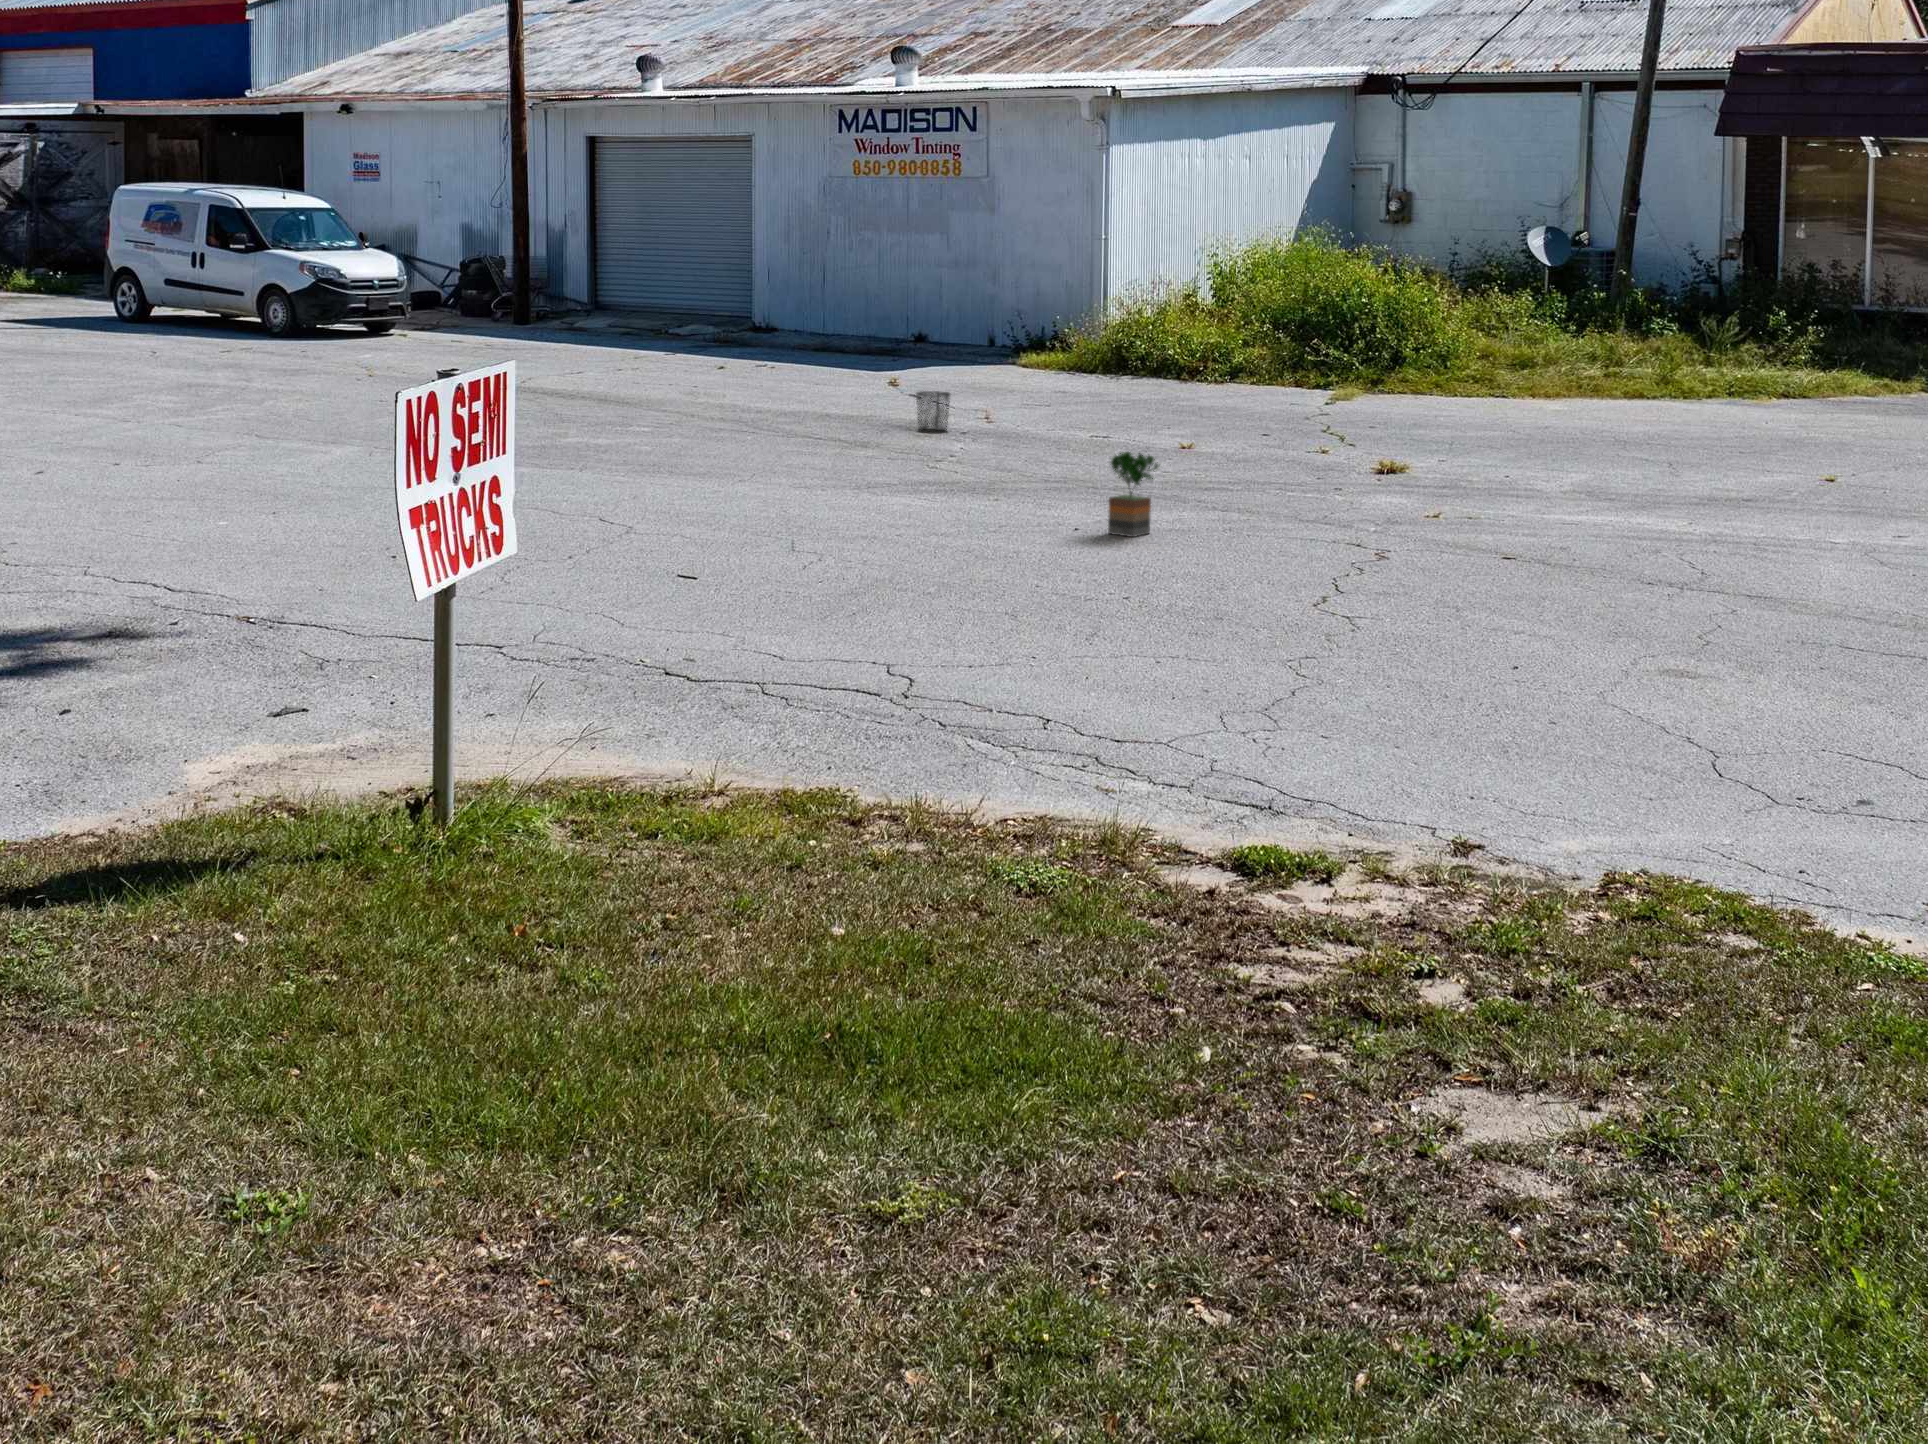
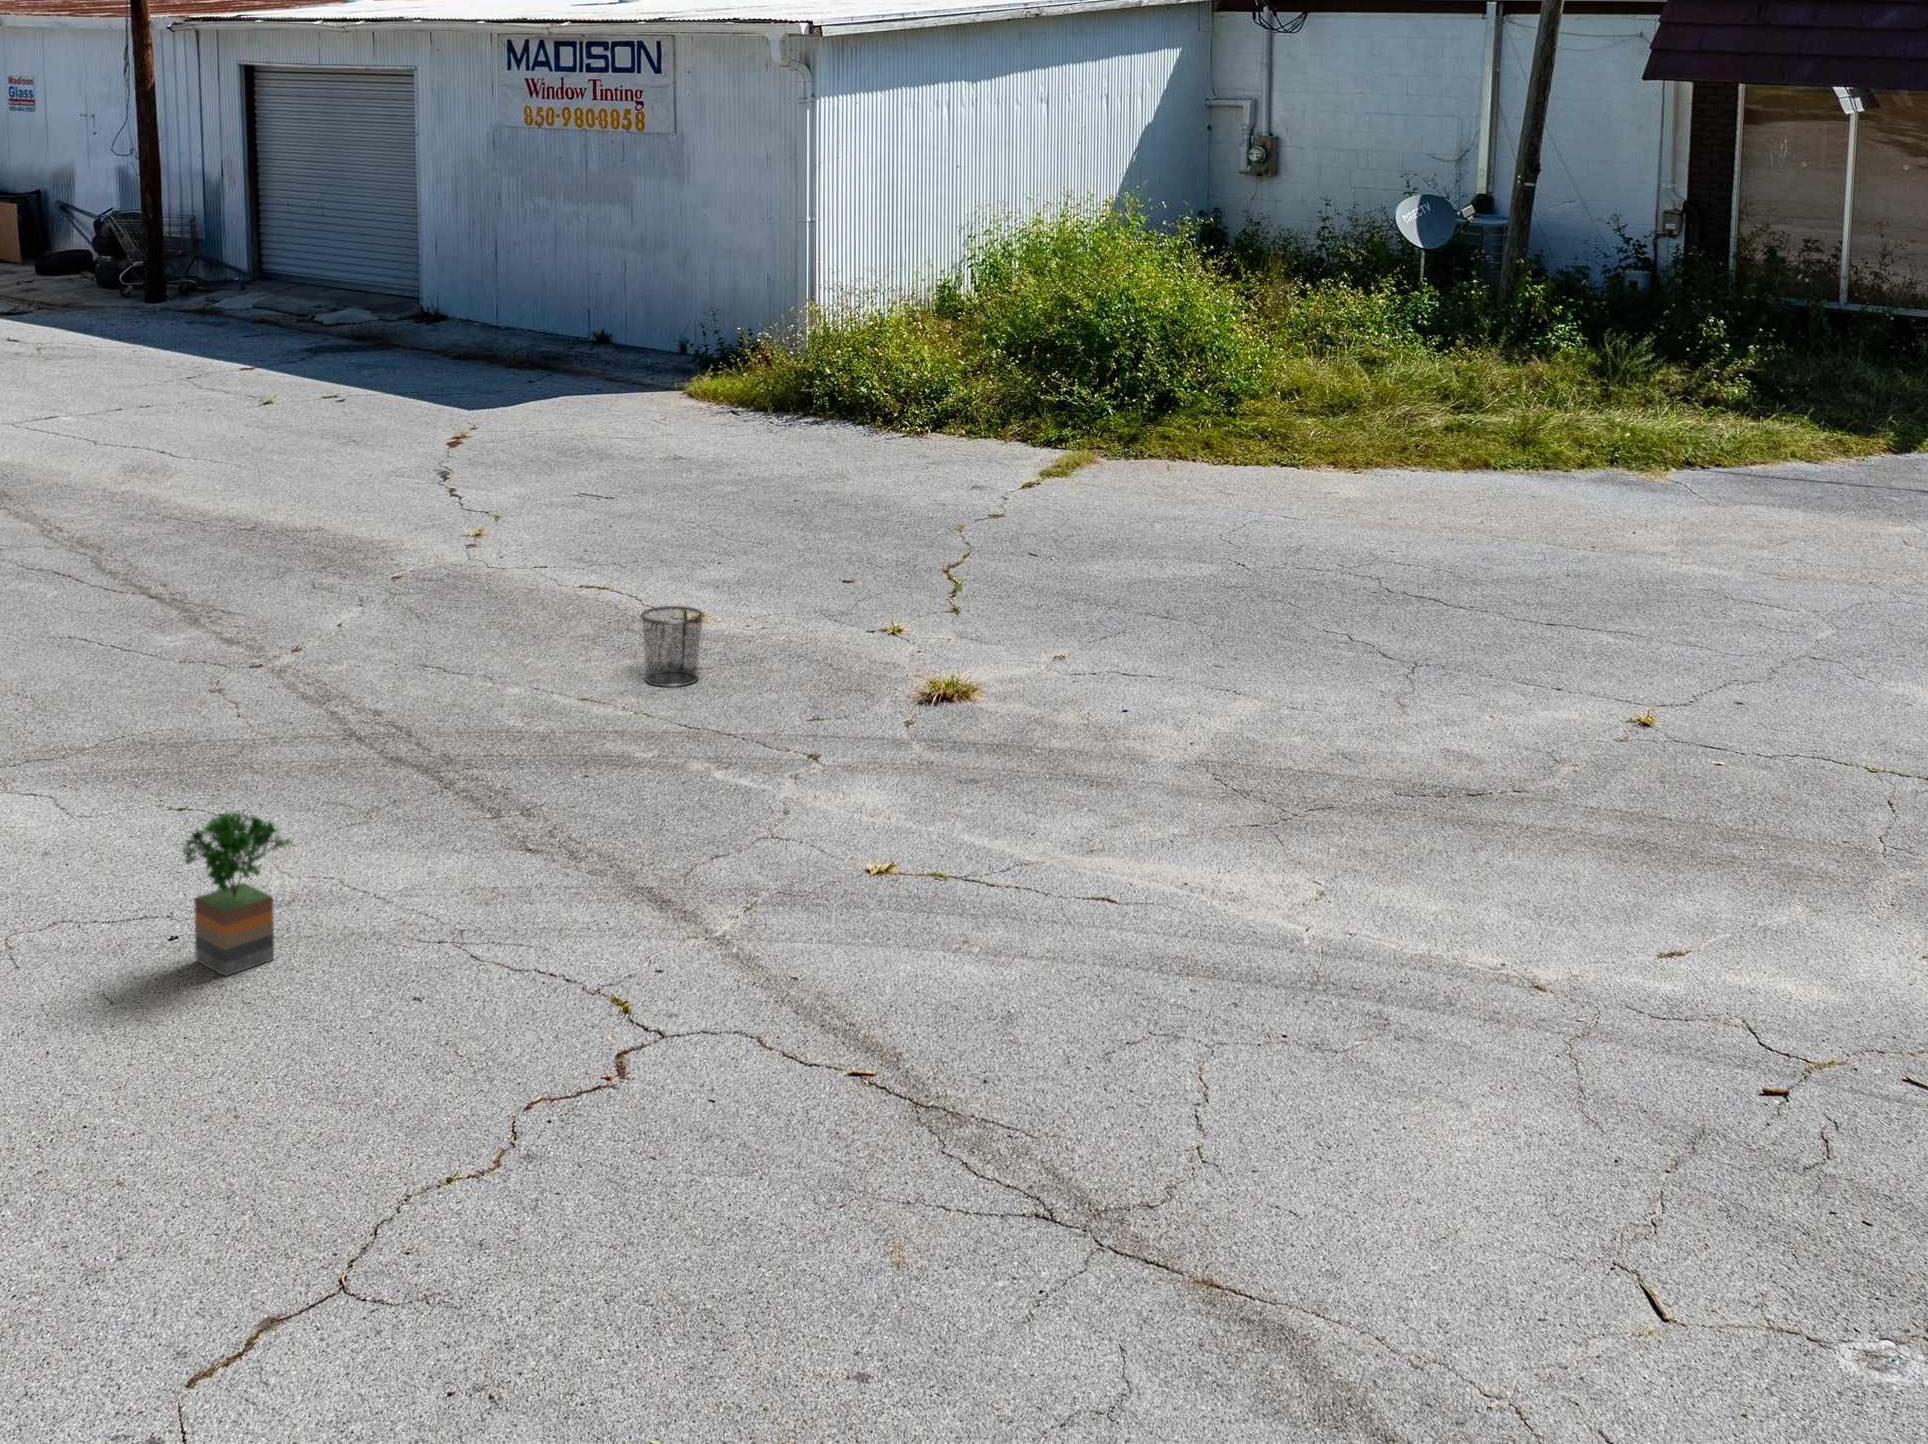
waste bin: present [916,391,951,433] -> present [641,606,703,687]

